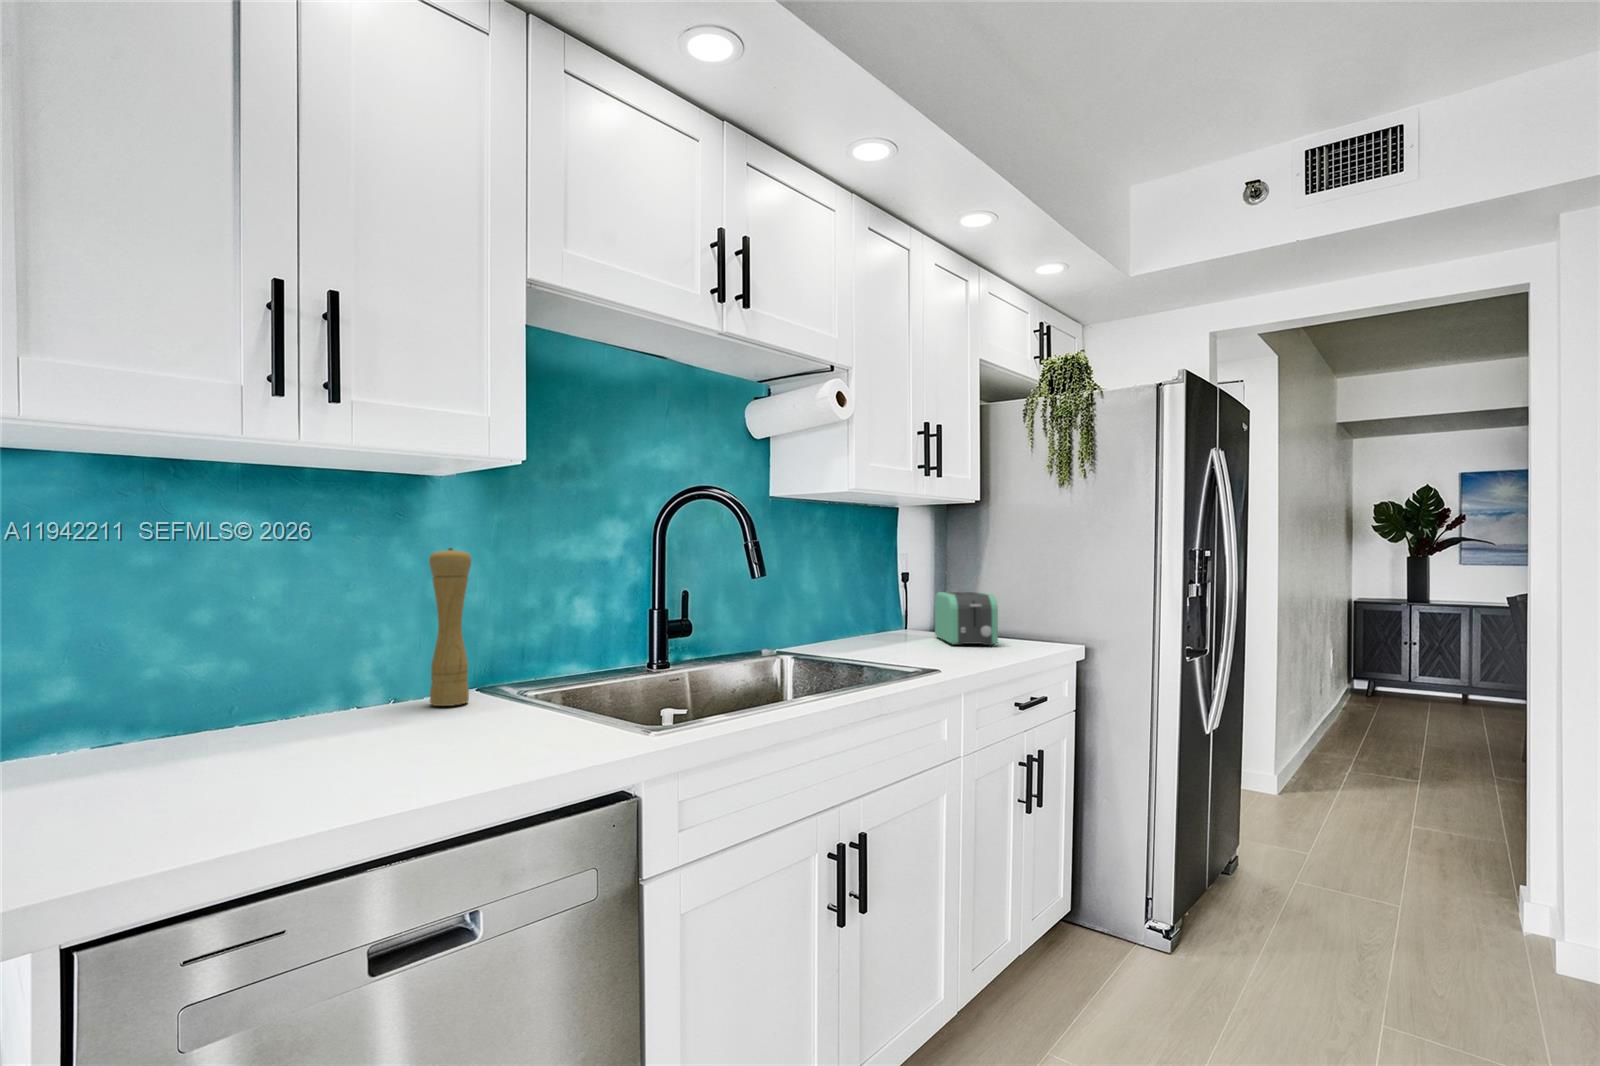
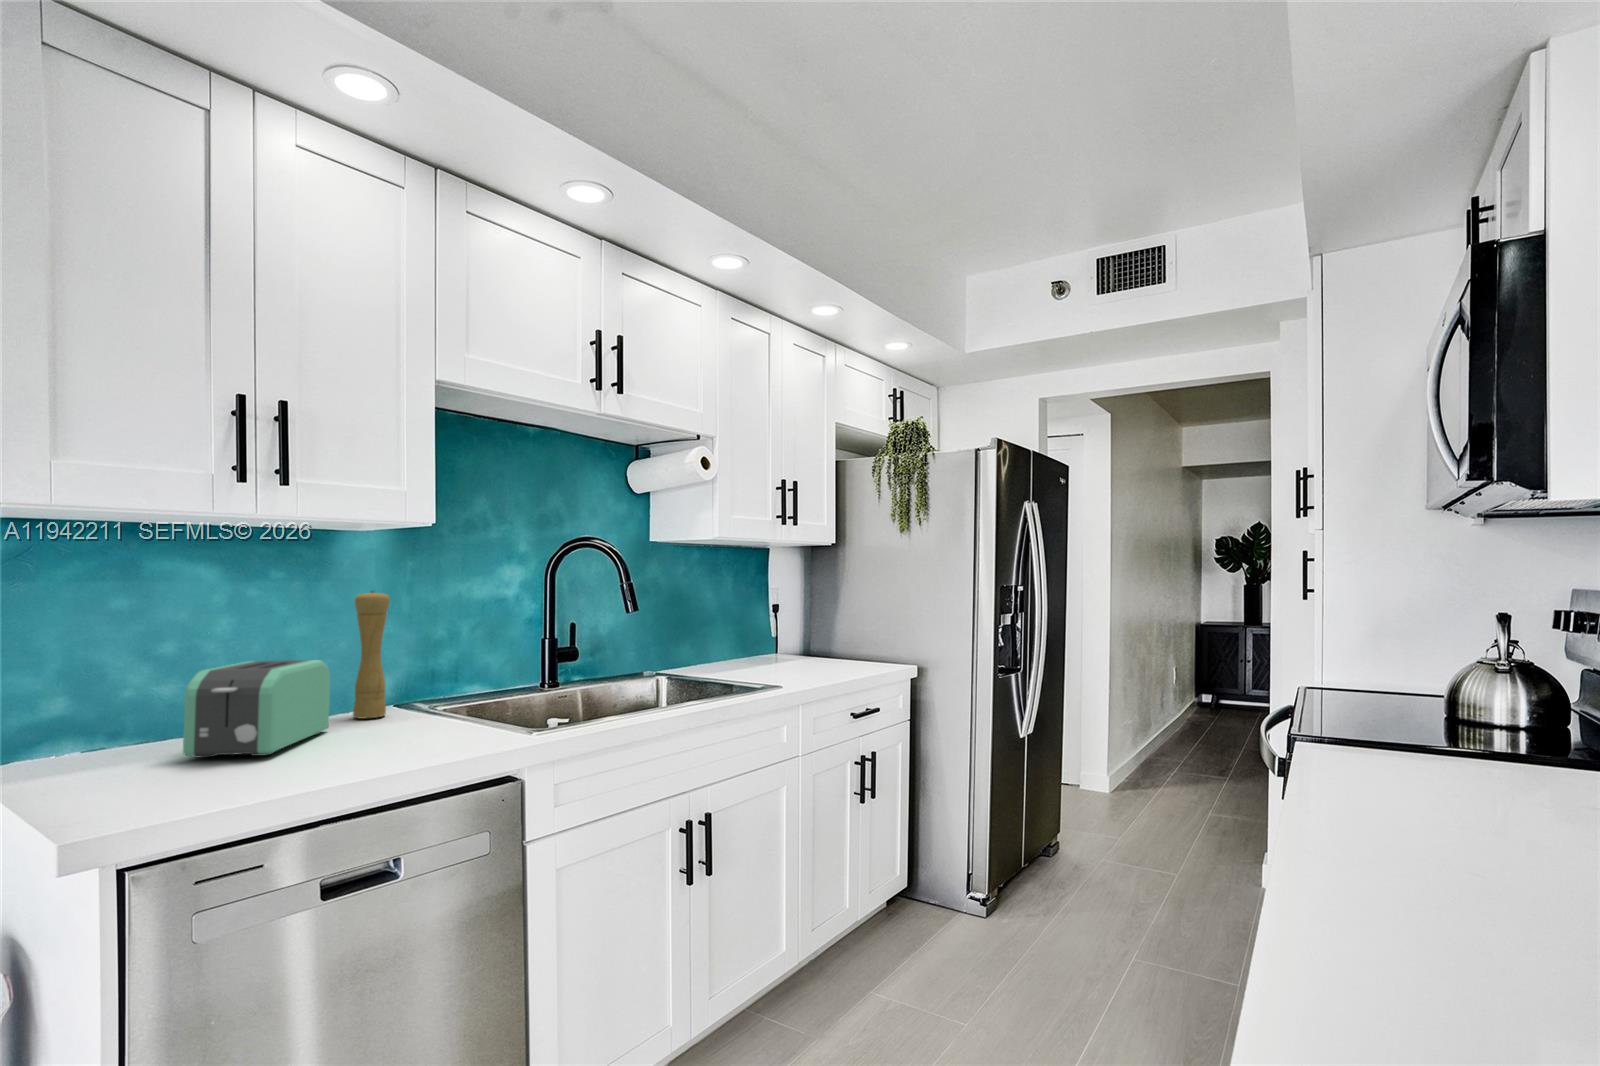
toaster: present [935,592,998,645] -> present [183,660,330,757]

